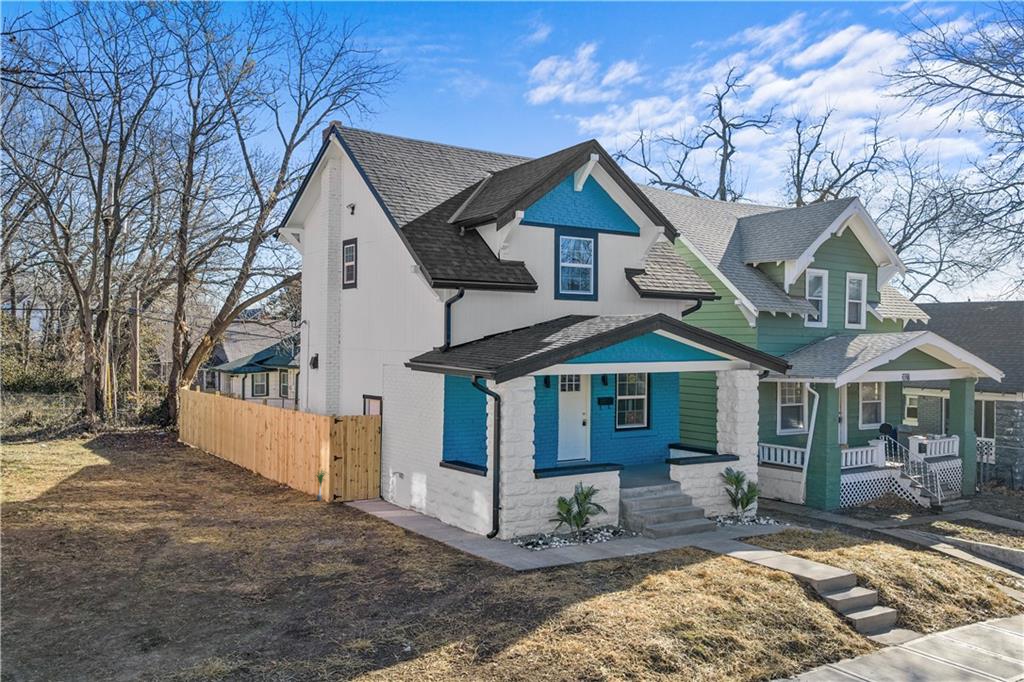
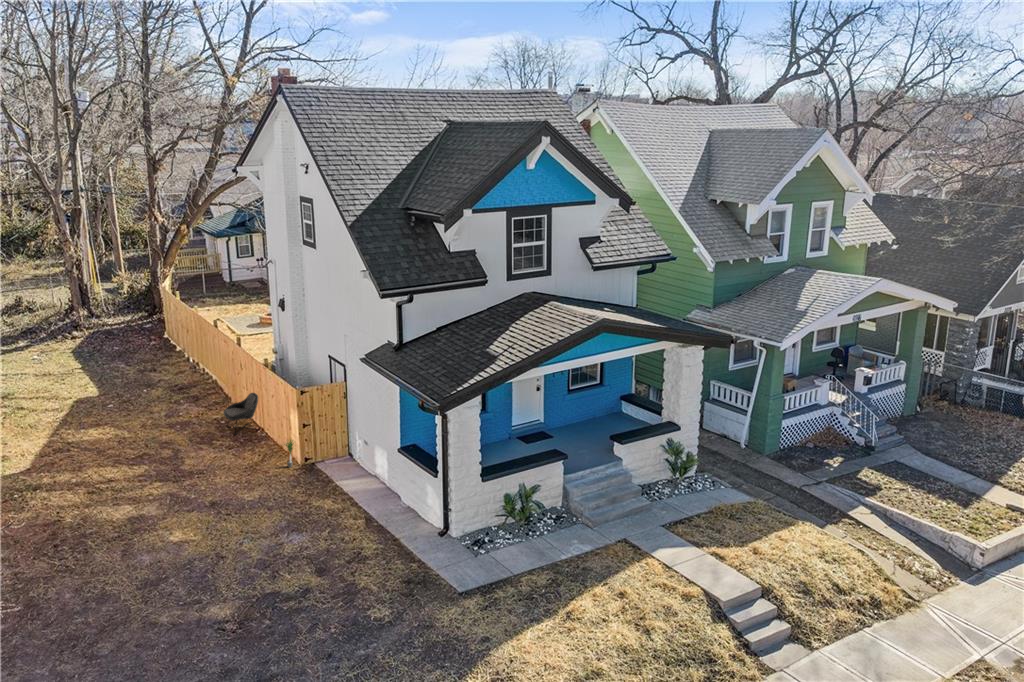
lounge chair: none [249,442,287,483] -> present [224,393,259,435]

